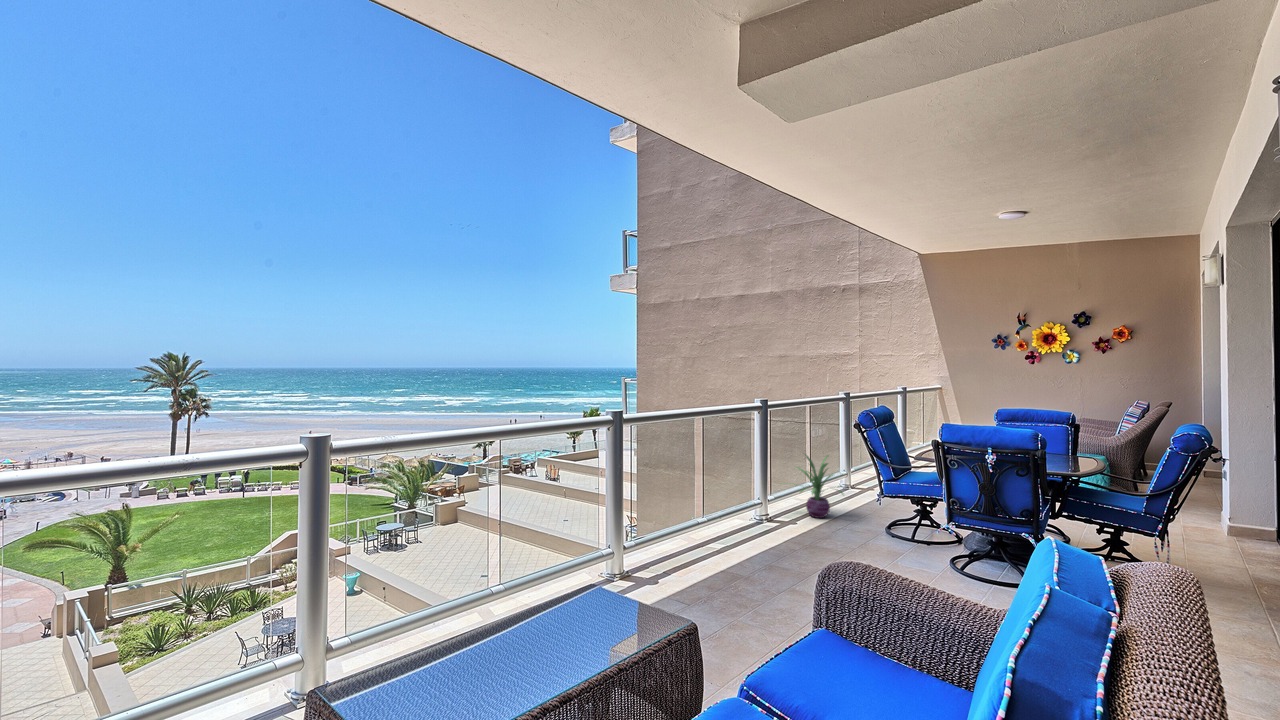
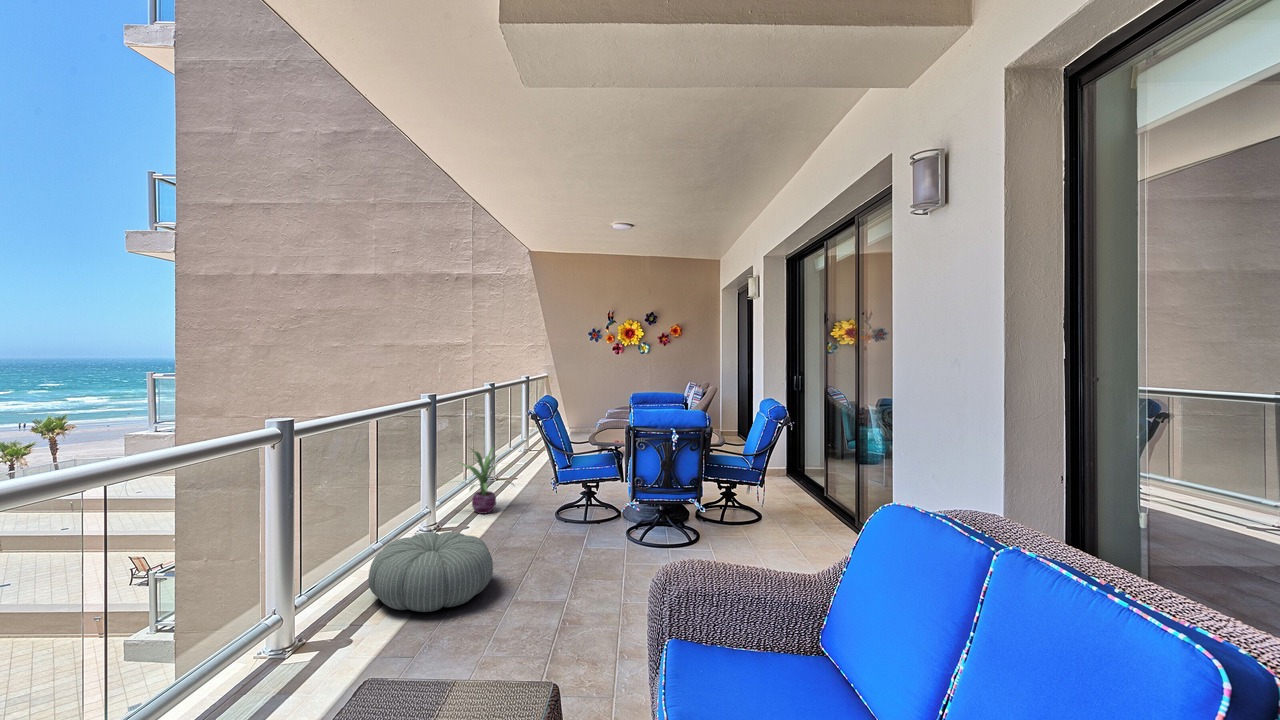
pouf: none [682,516,780,579] -> present [368,532,493,612]

